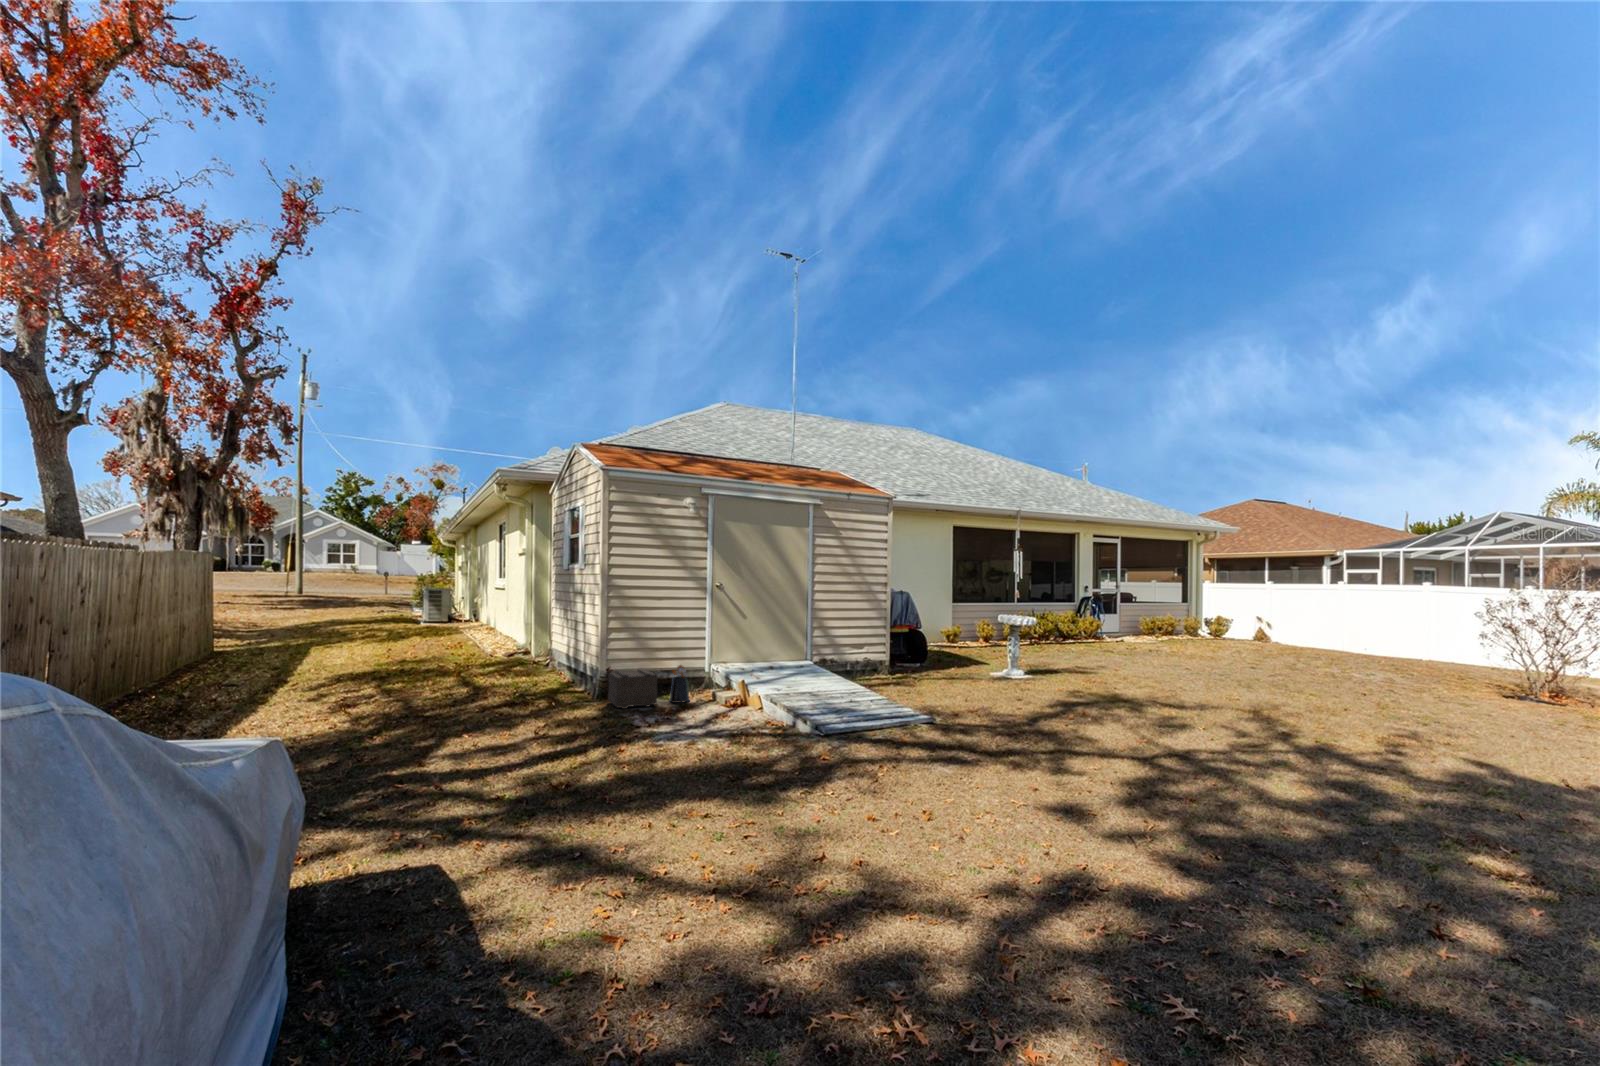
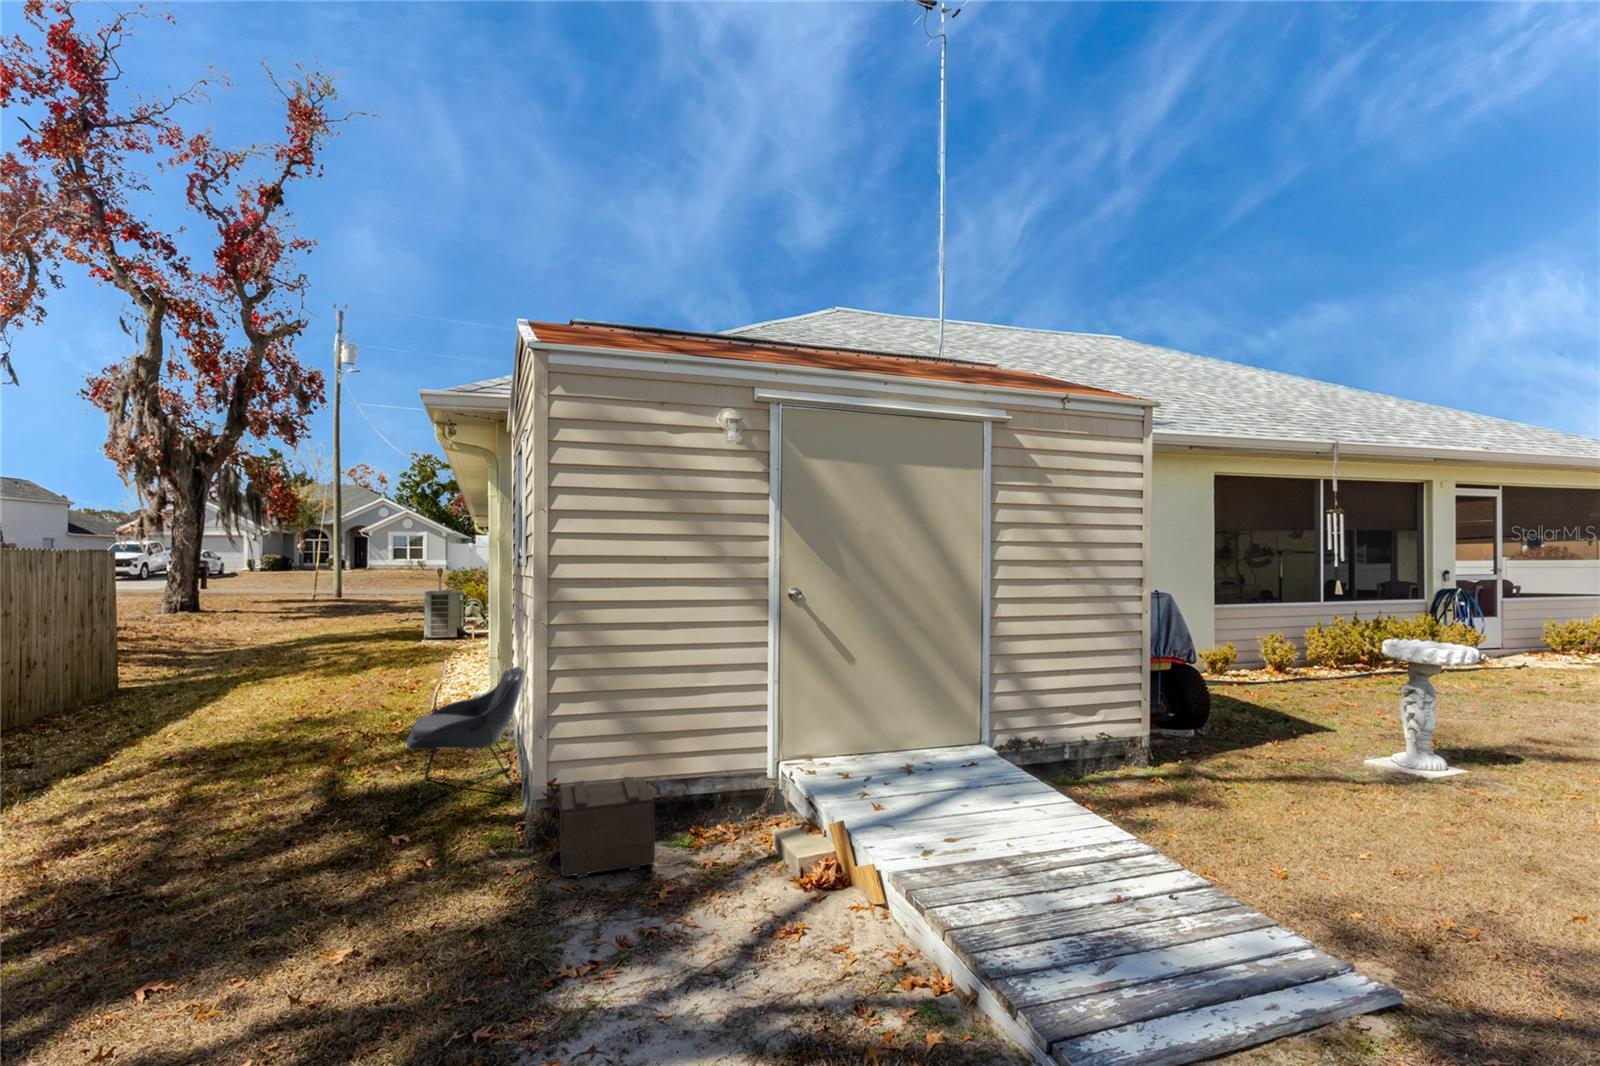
lounge chair: none [509,625,571,693] -> present [407,667,523,806]
watering can: present [670,665,689,703] -> none [688,765,733,855]

